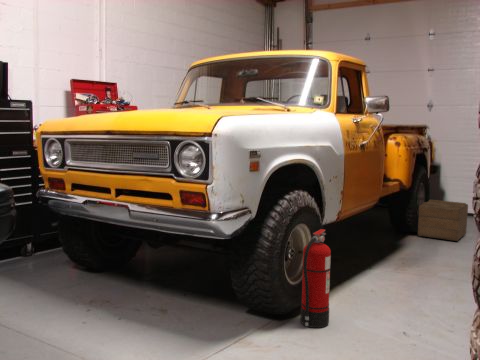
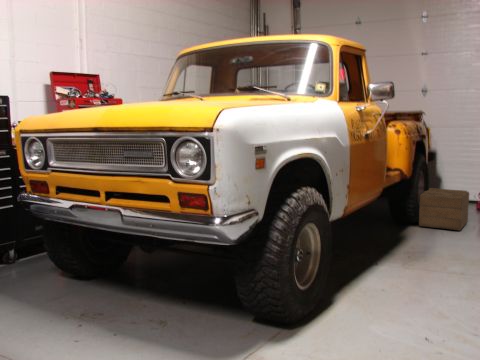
fire extinguisher: present [301,229,331,328] -> none [312,228,343,335]

